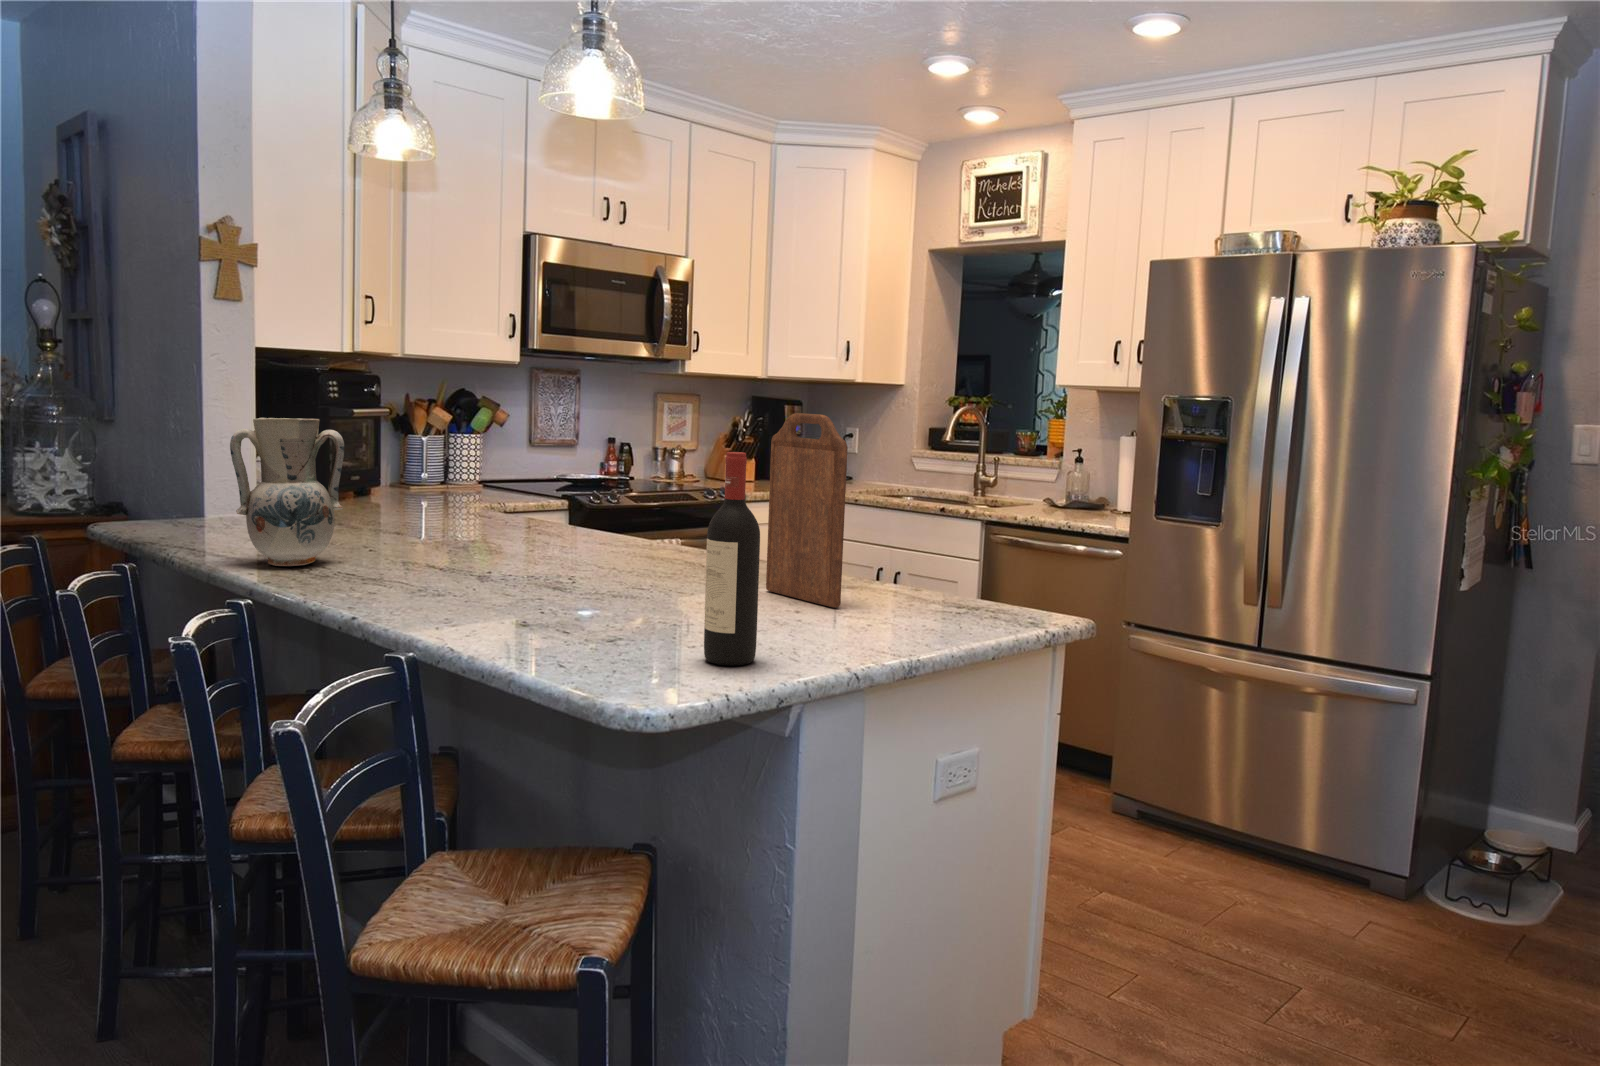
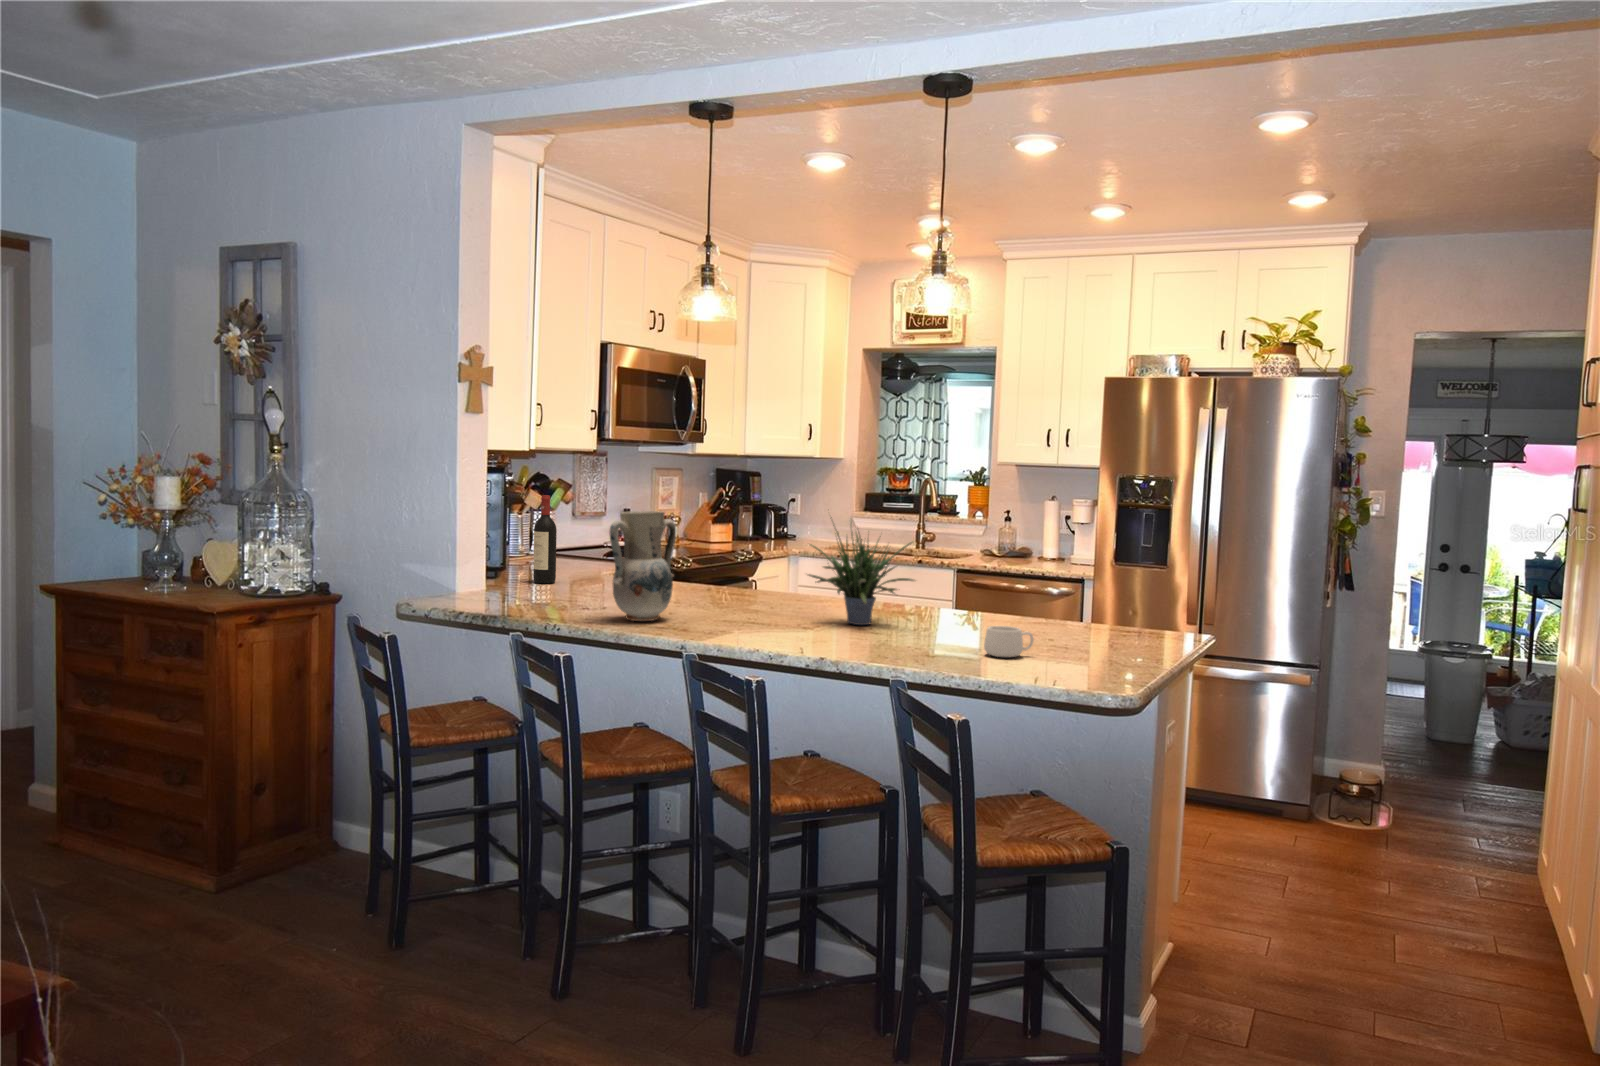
cutting board: present [766,413,848,608] -> none [983,501,1056,627]
potted plant: none [485,419,631,589] -> present [808,517,914,625]
wine bottle: present [704,452,760,666] -> present [533,495,557,583]
mug: none [575,604,656,657] -> present [984,626,1034,657]

